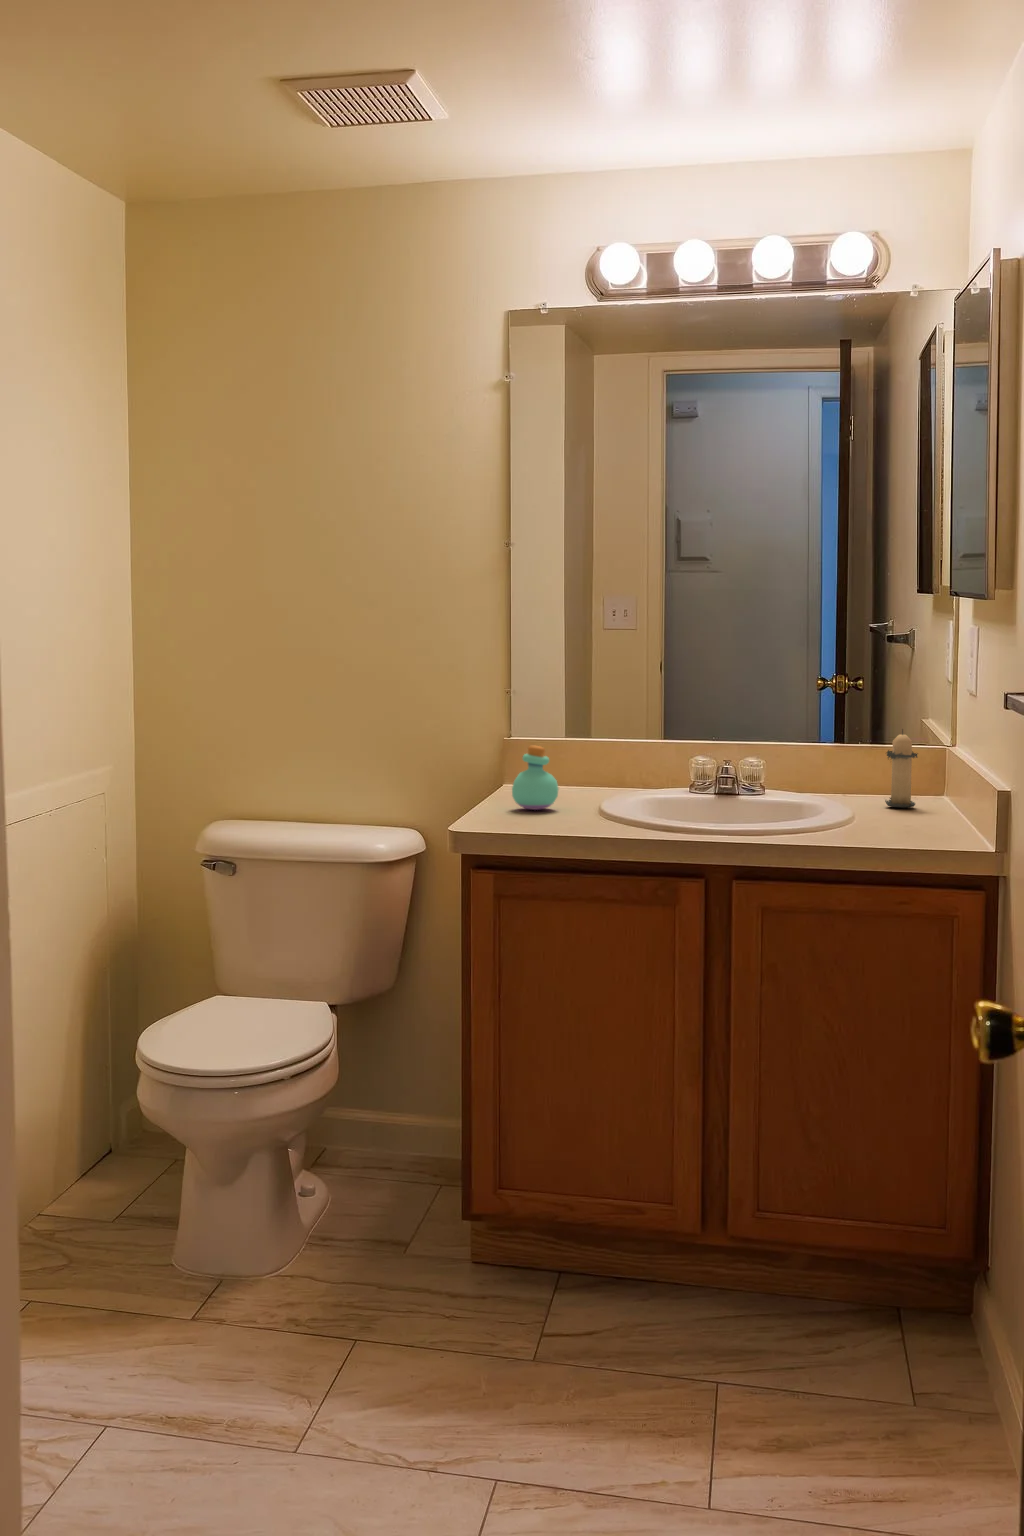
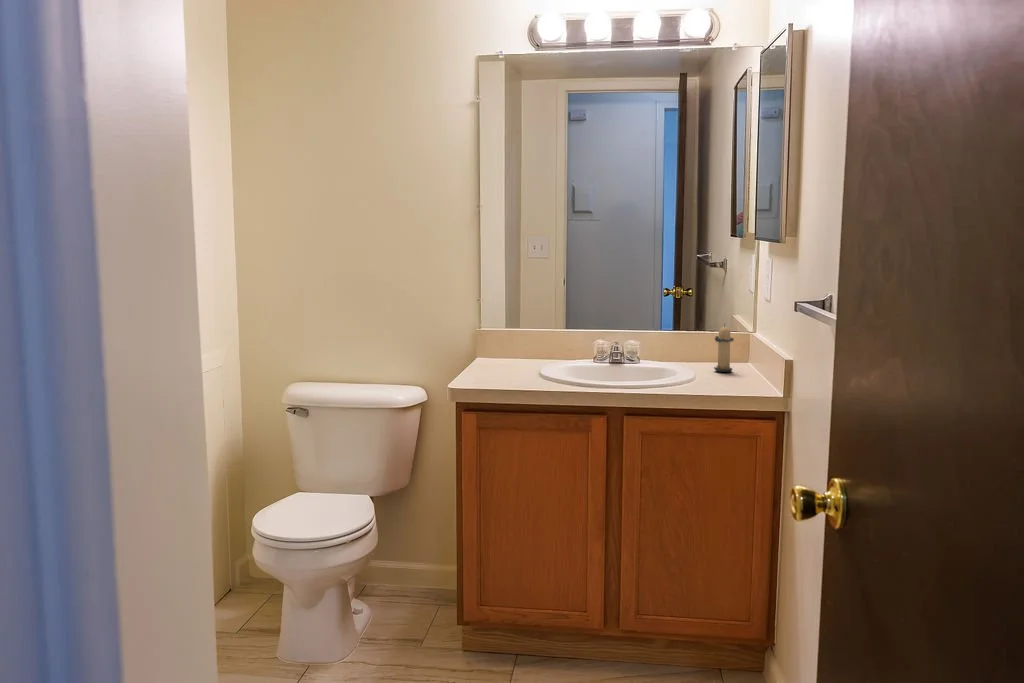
perfume bottle: present [512,746,558,810] -> none [484,336,513,376]

